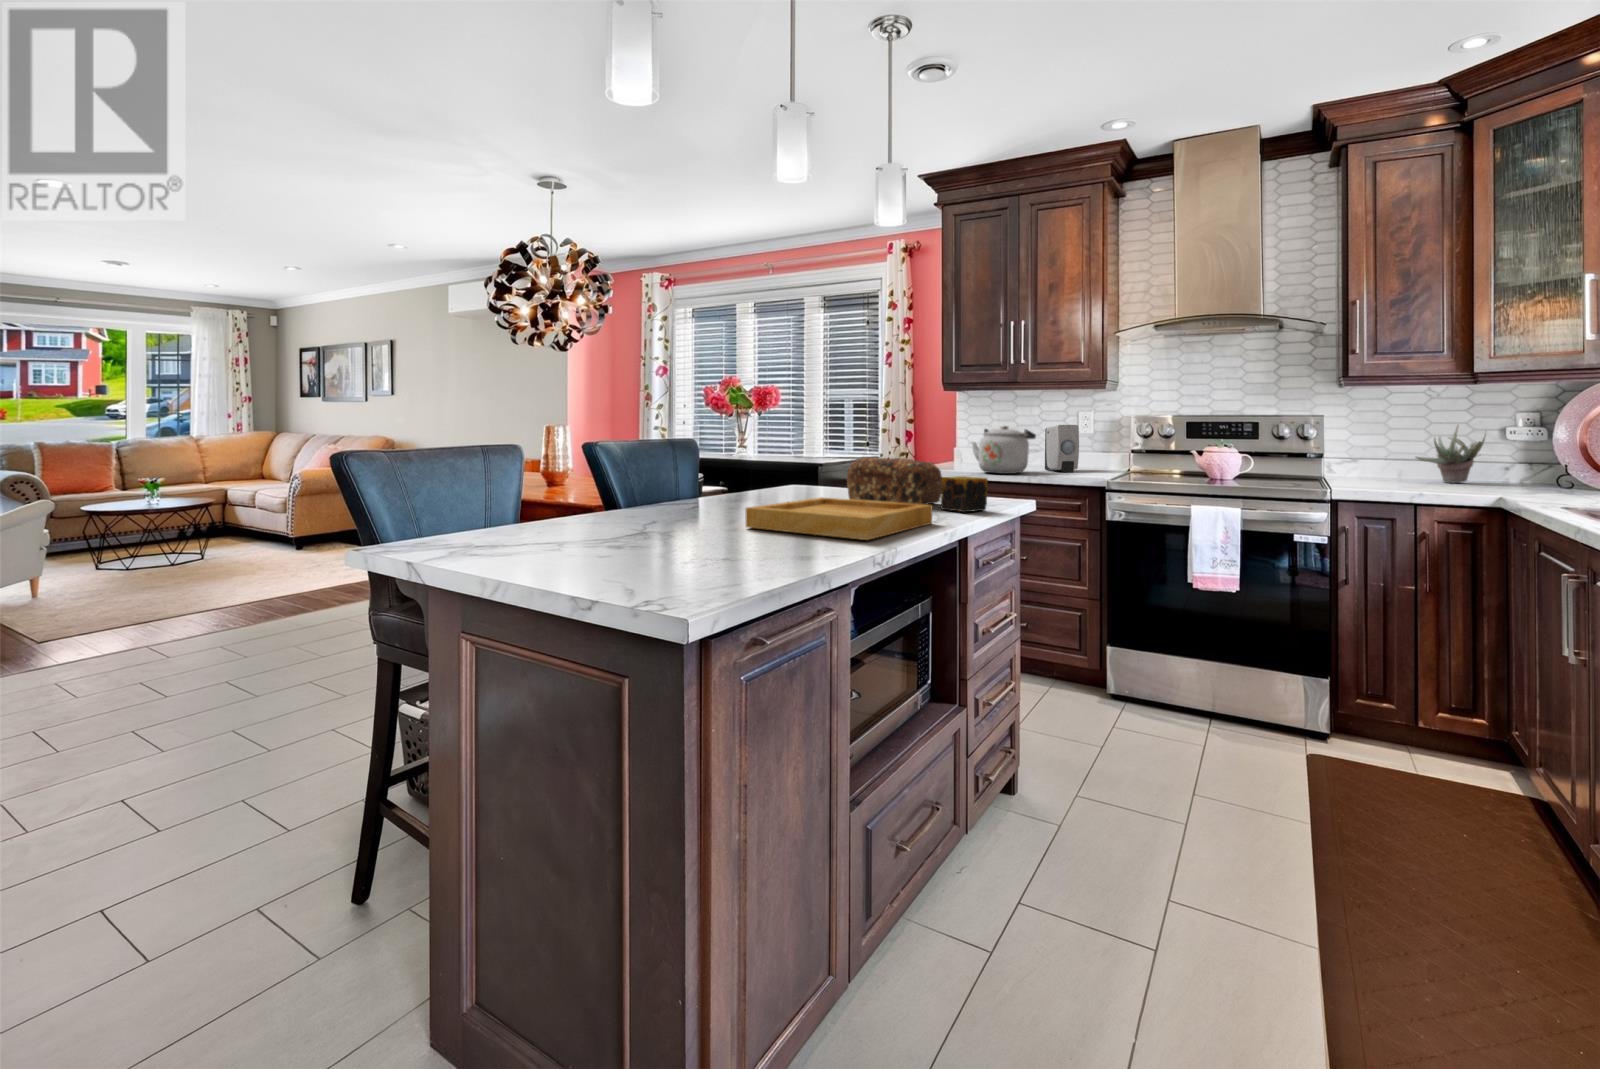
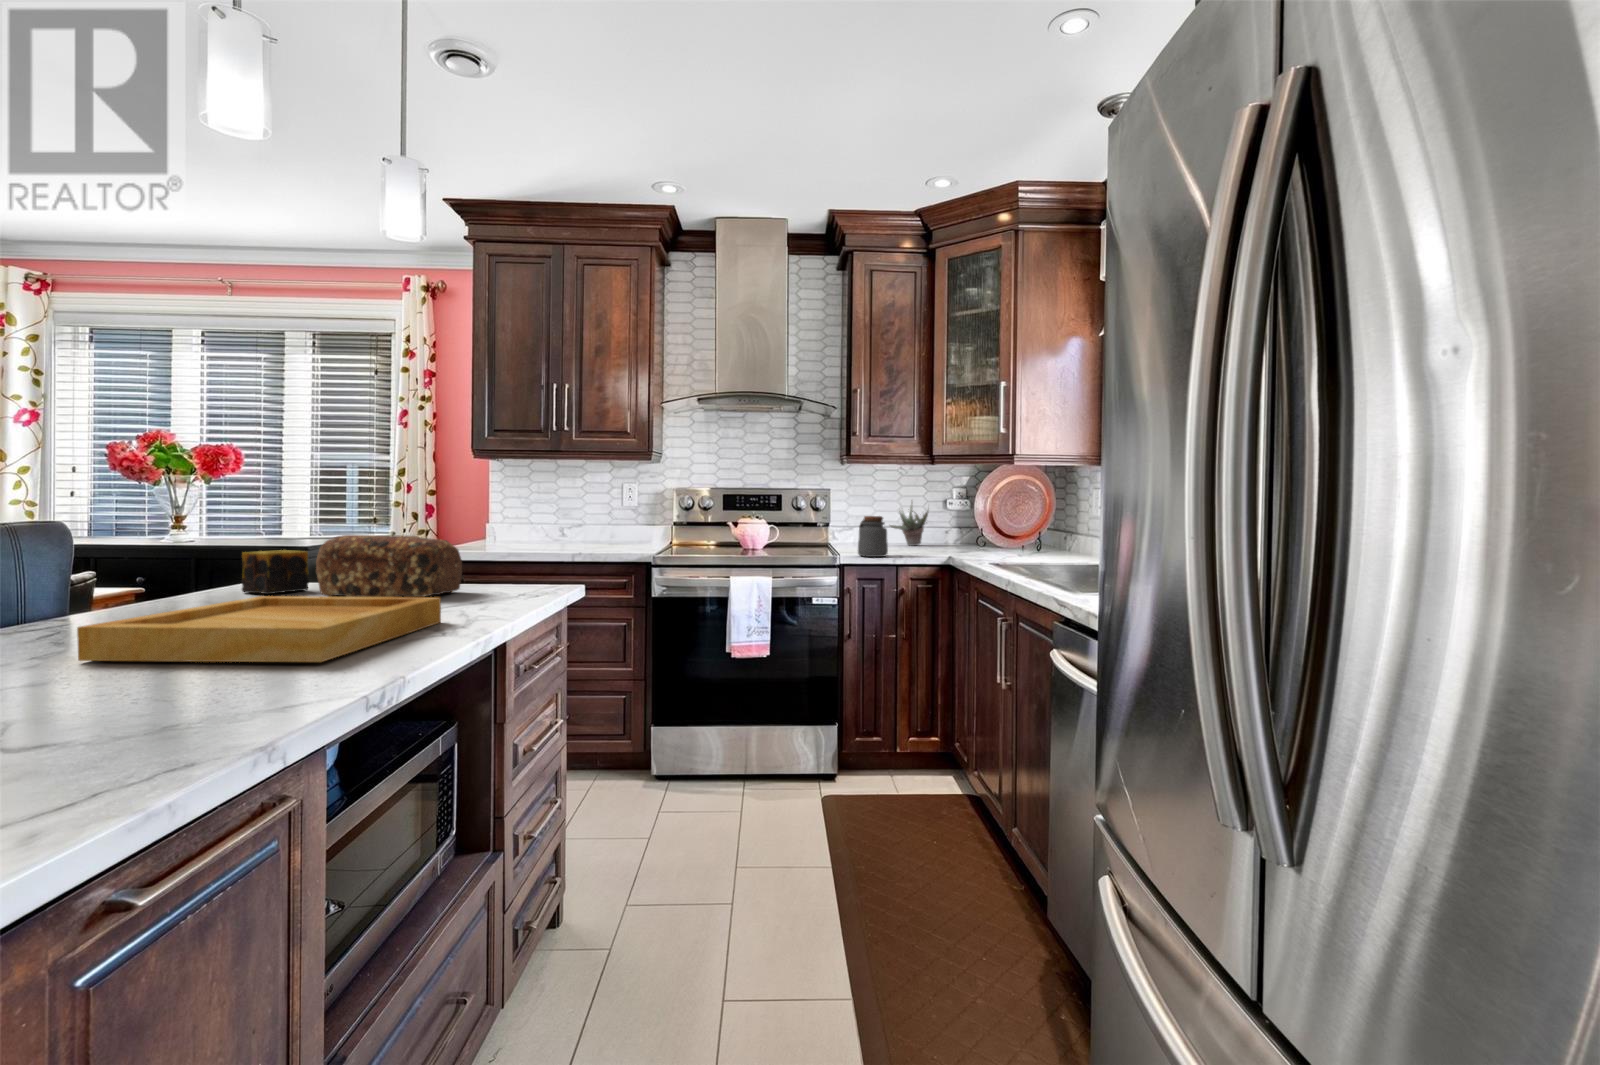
soap dispenser: present [1045,425,1079,472] -> none [591,497,626,545]
kettle: present [972,426,1036,474] -> none [509,497,581,549]
jar: none [1358,446,1405,494] -> present [858,516,888,557]
candle: present [941,476,987,512] -> present [242,550,309,594]

